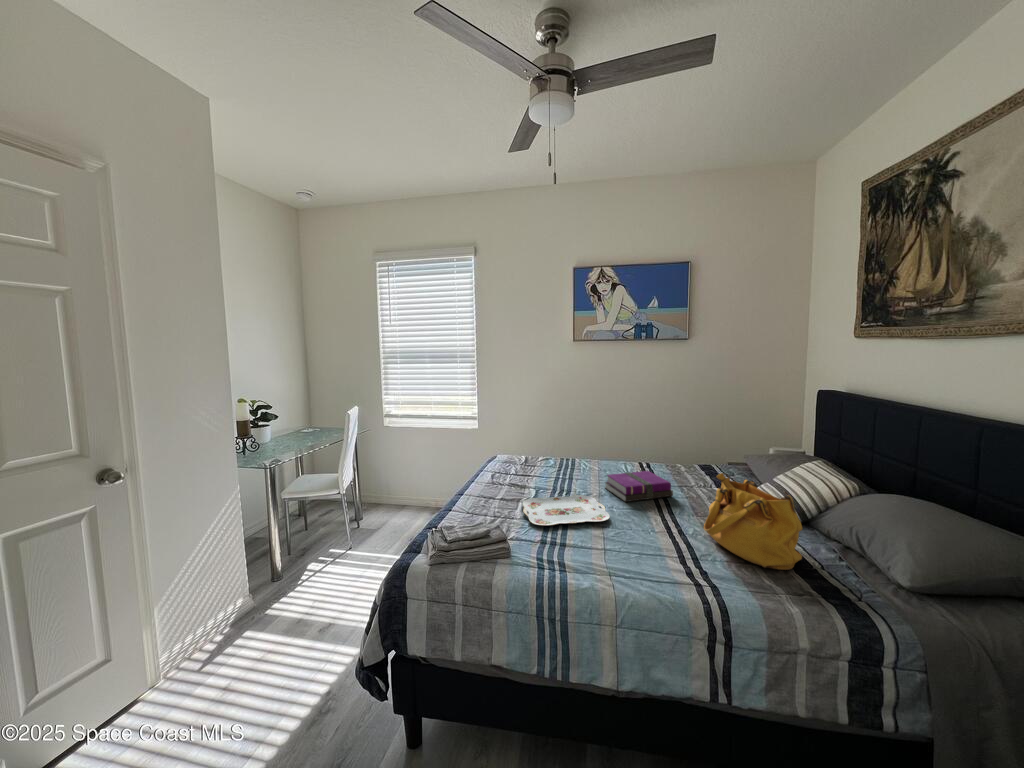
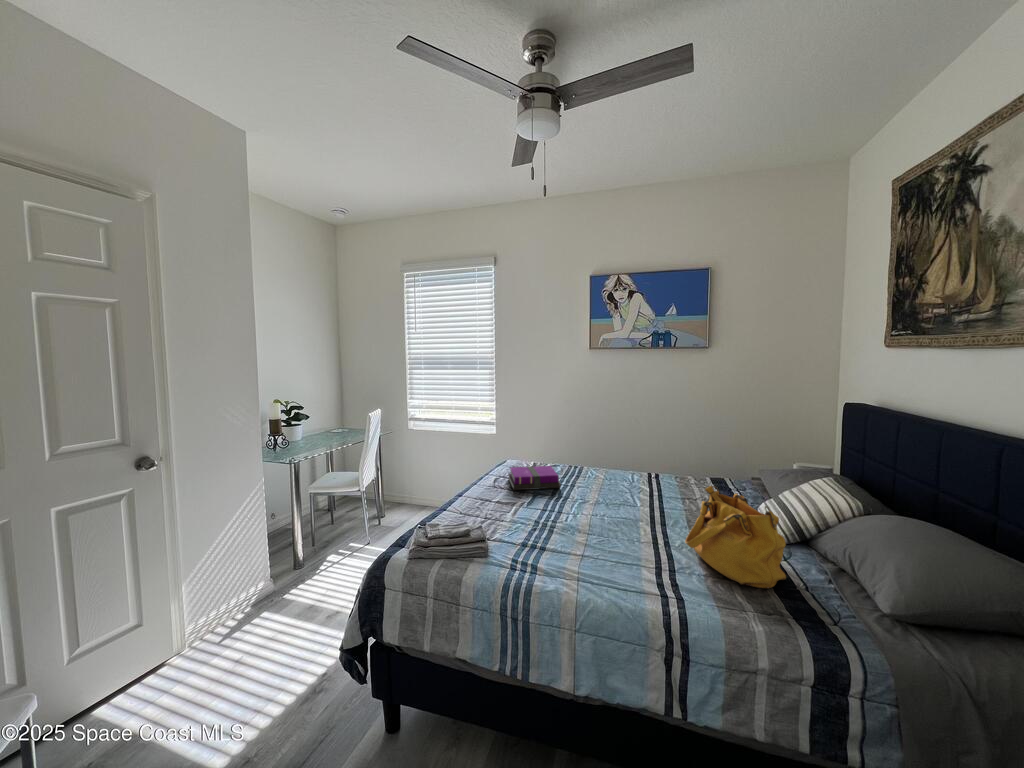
notebook: present [605,471,673,502] -> present [508,466,561,490]
serving tray: present [523,495,610,526] -> none [513,503,598,530]

